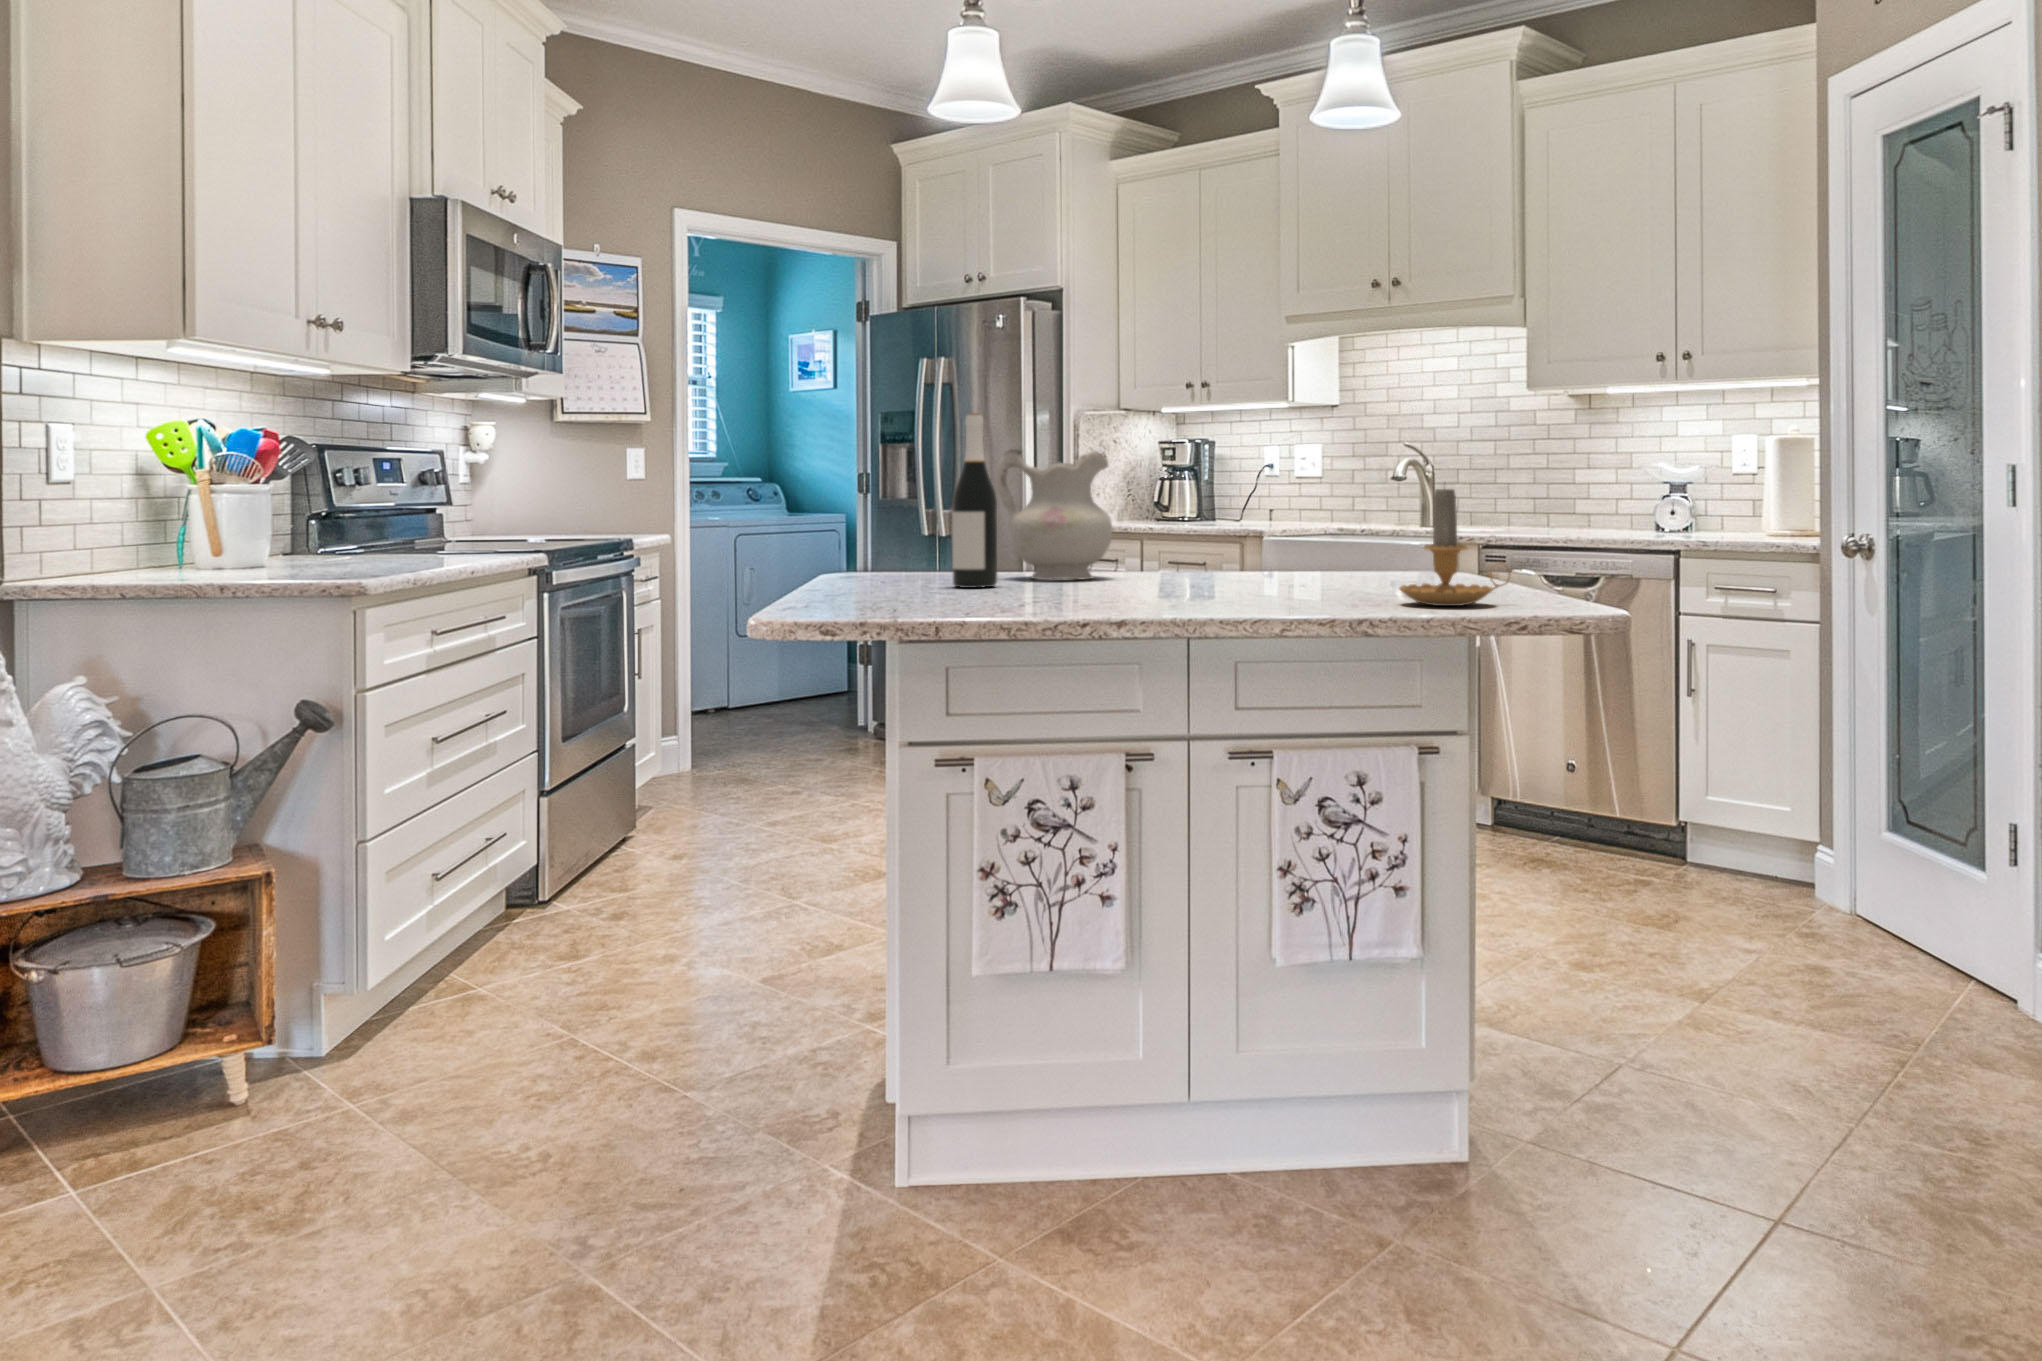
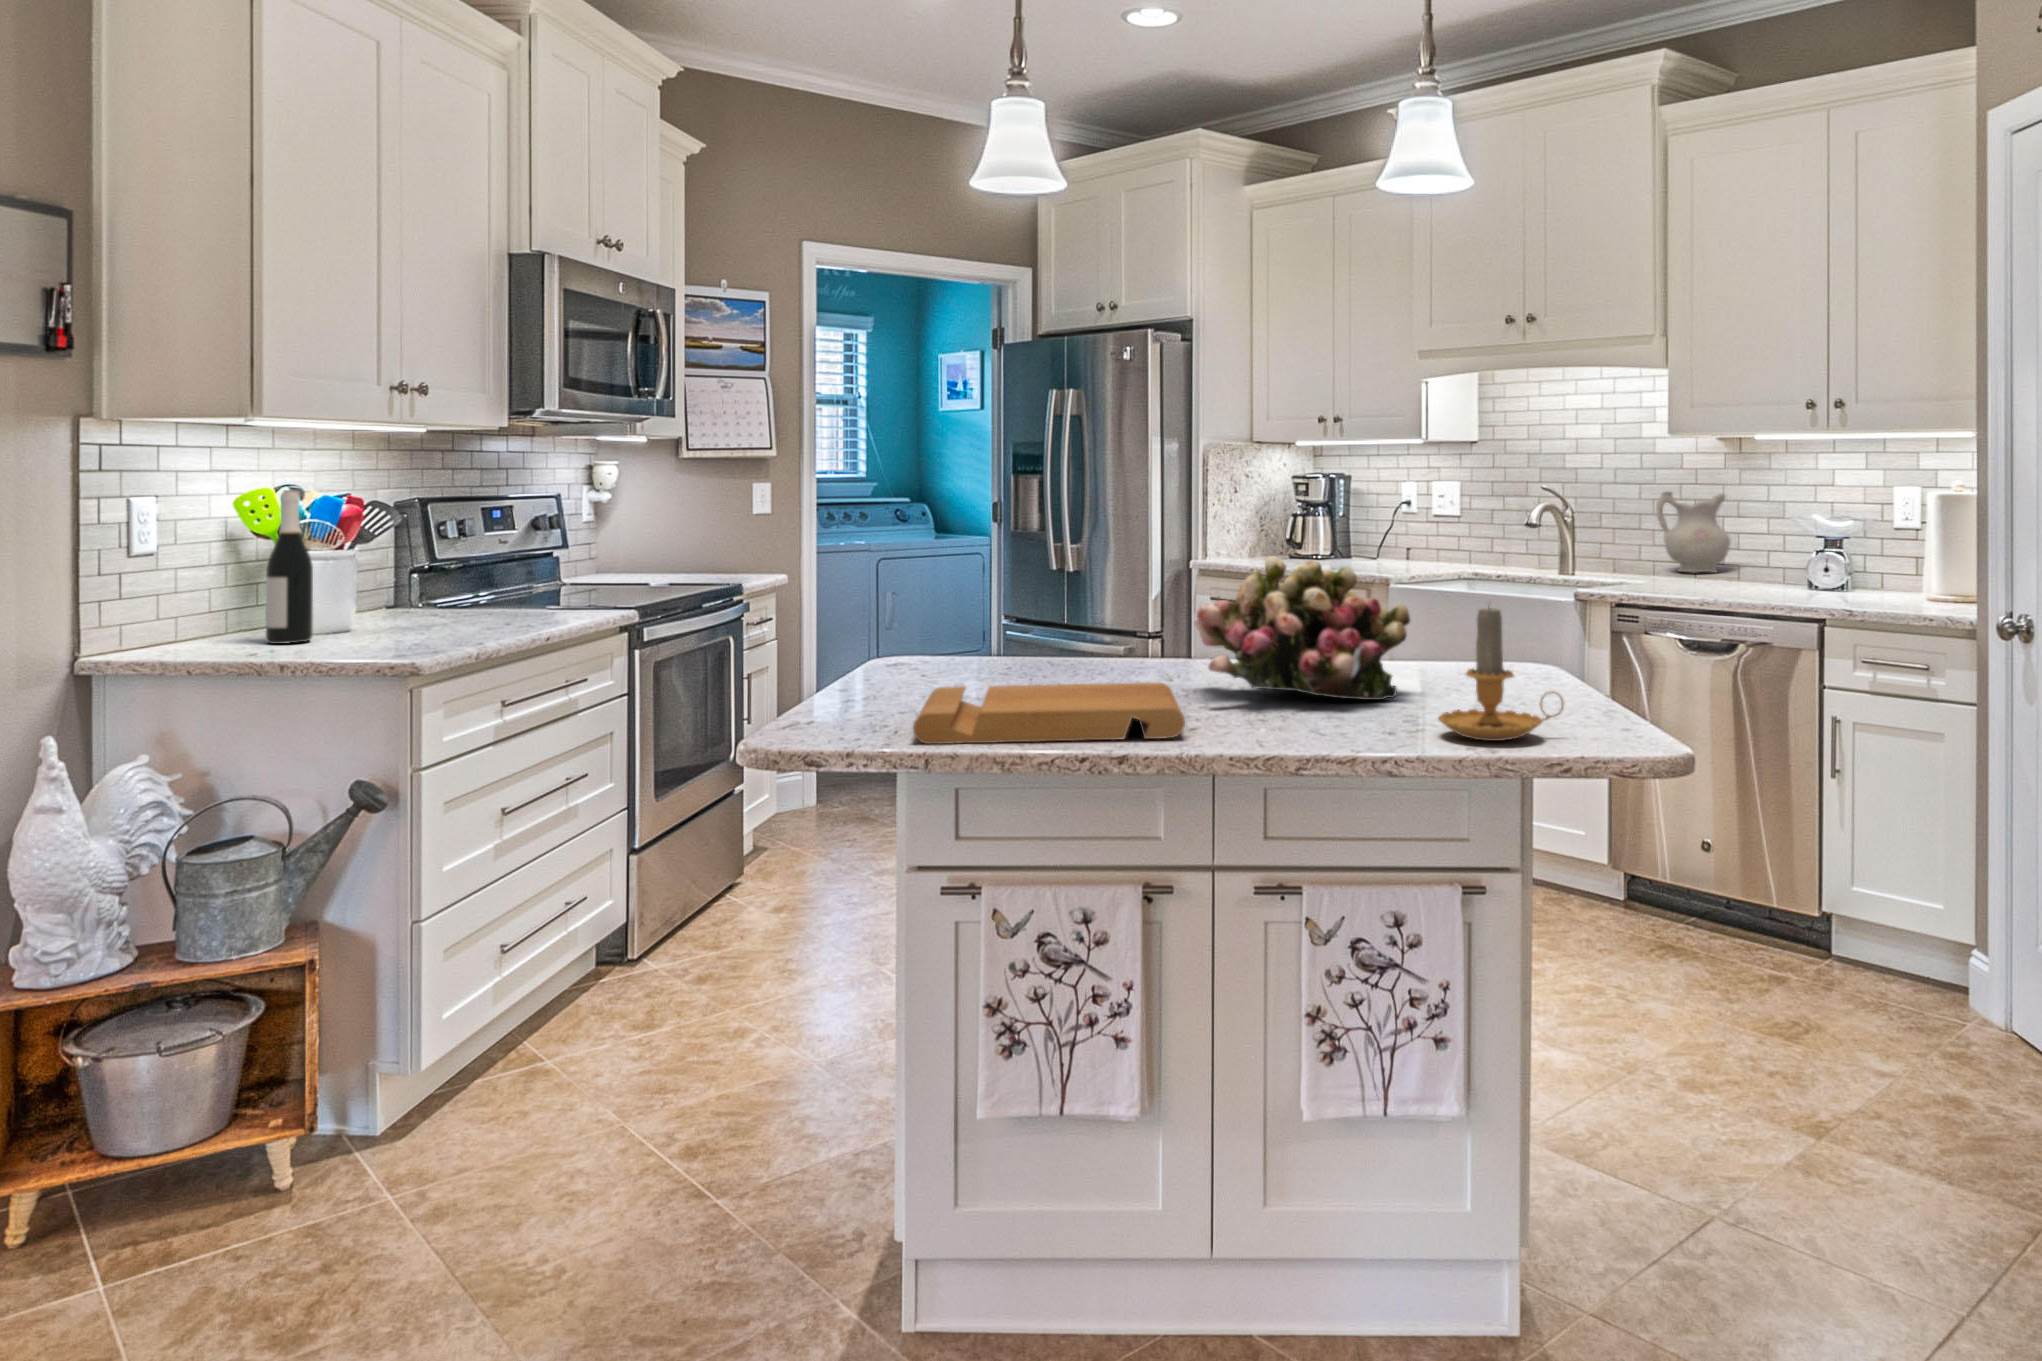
wine bottle: present [952,413,997,588] -> present [266,490,313,644]
ceramic pitcher: present [996,449,1112,580] -> present [1656,491,1730,573]
flower arrangement: none [1149,462,1350,589] -> present [1195,556,1410,700]
cutting board: none [918,569,1174,614] -> present [913,683,1185,744]

